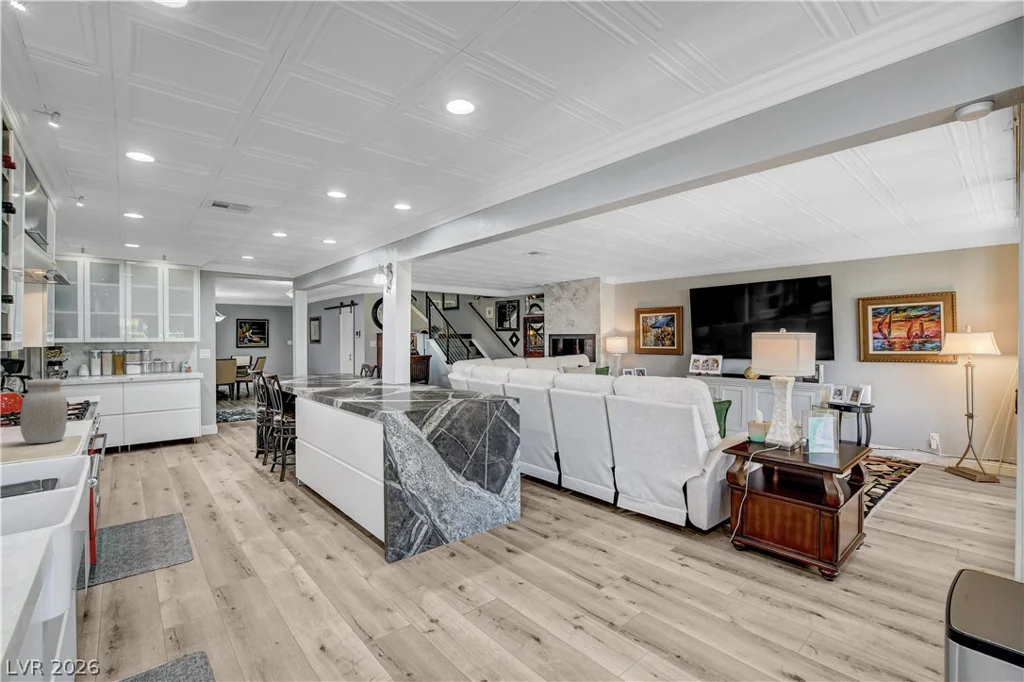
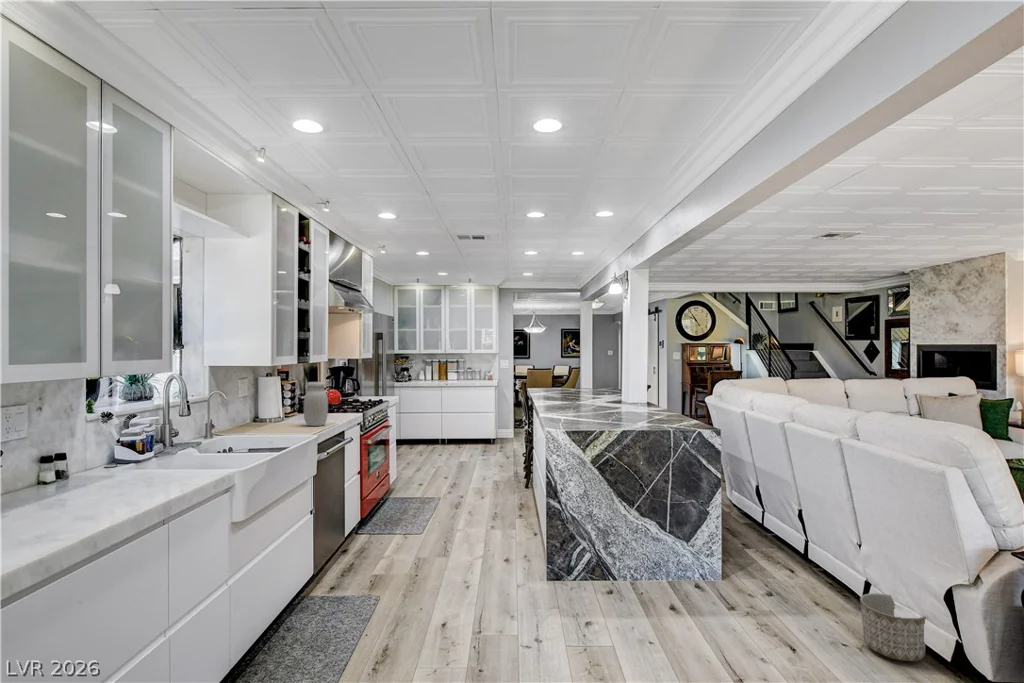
planter: none [625,498,663,538] -> present [860,593,926,661]

